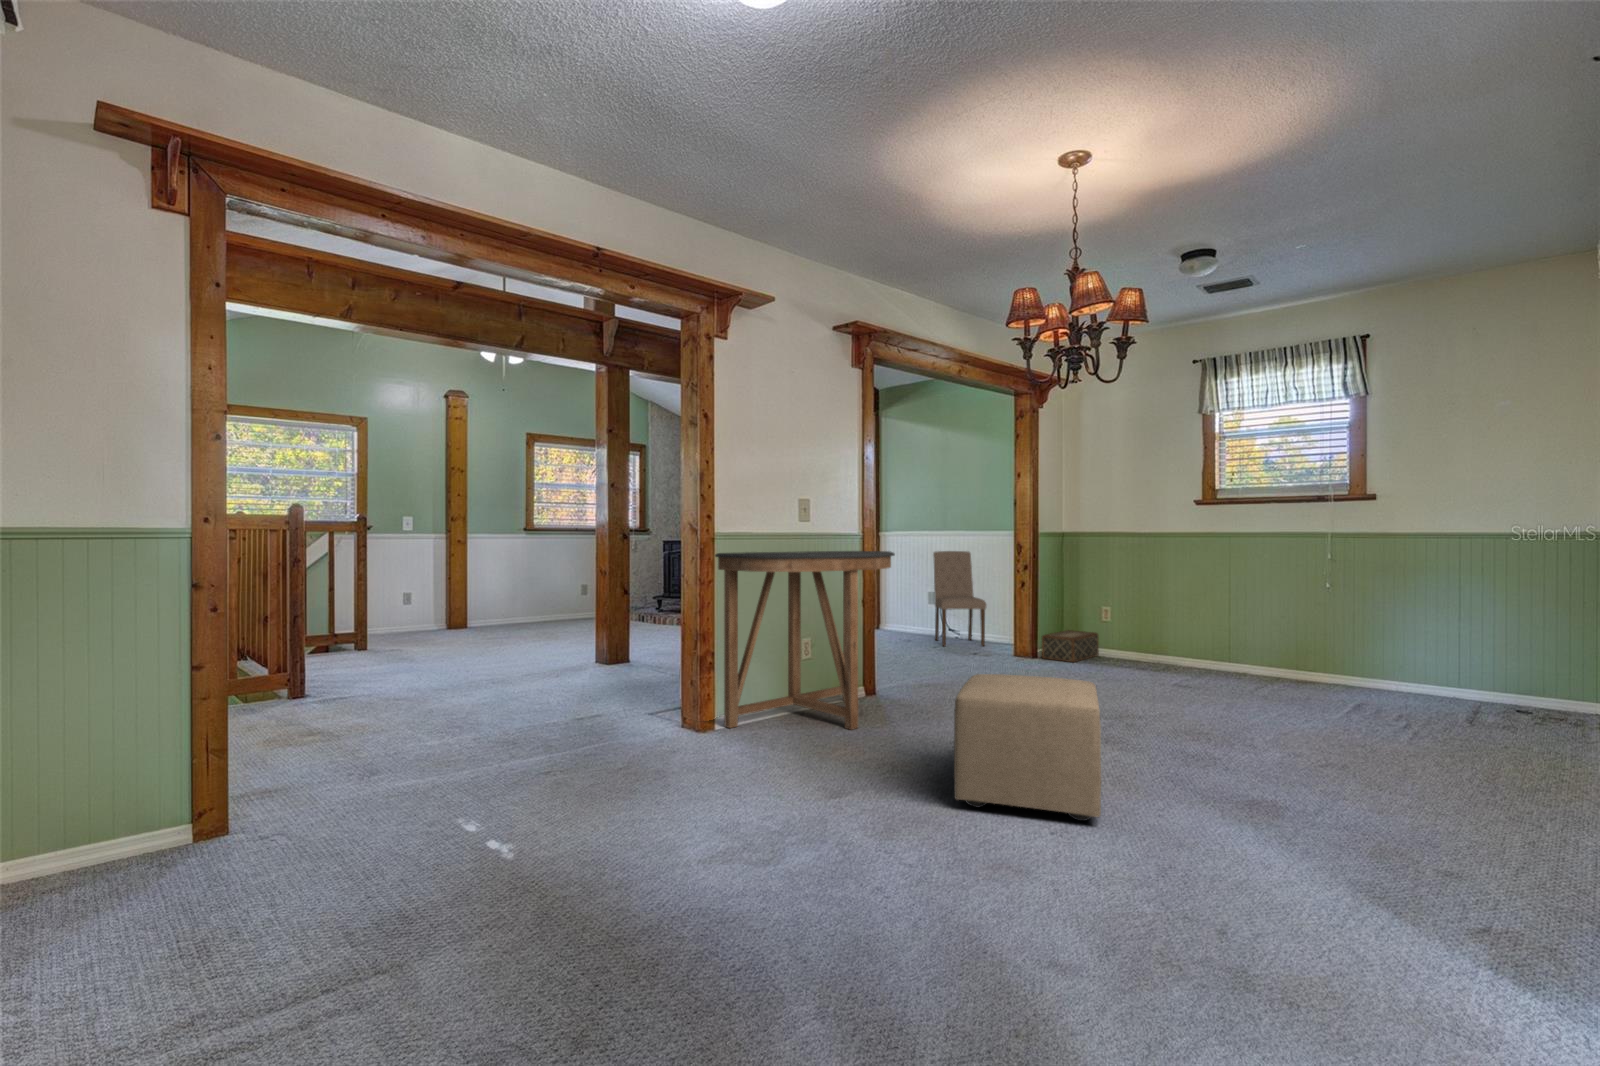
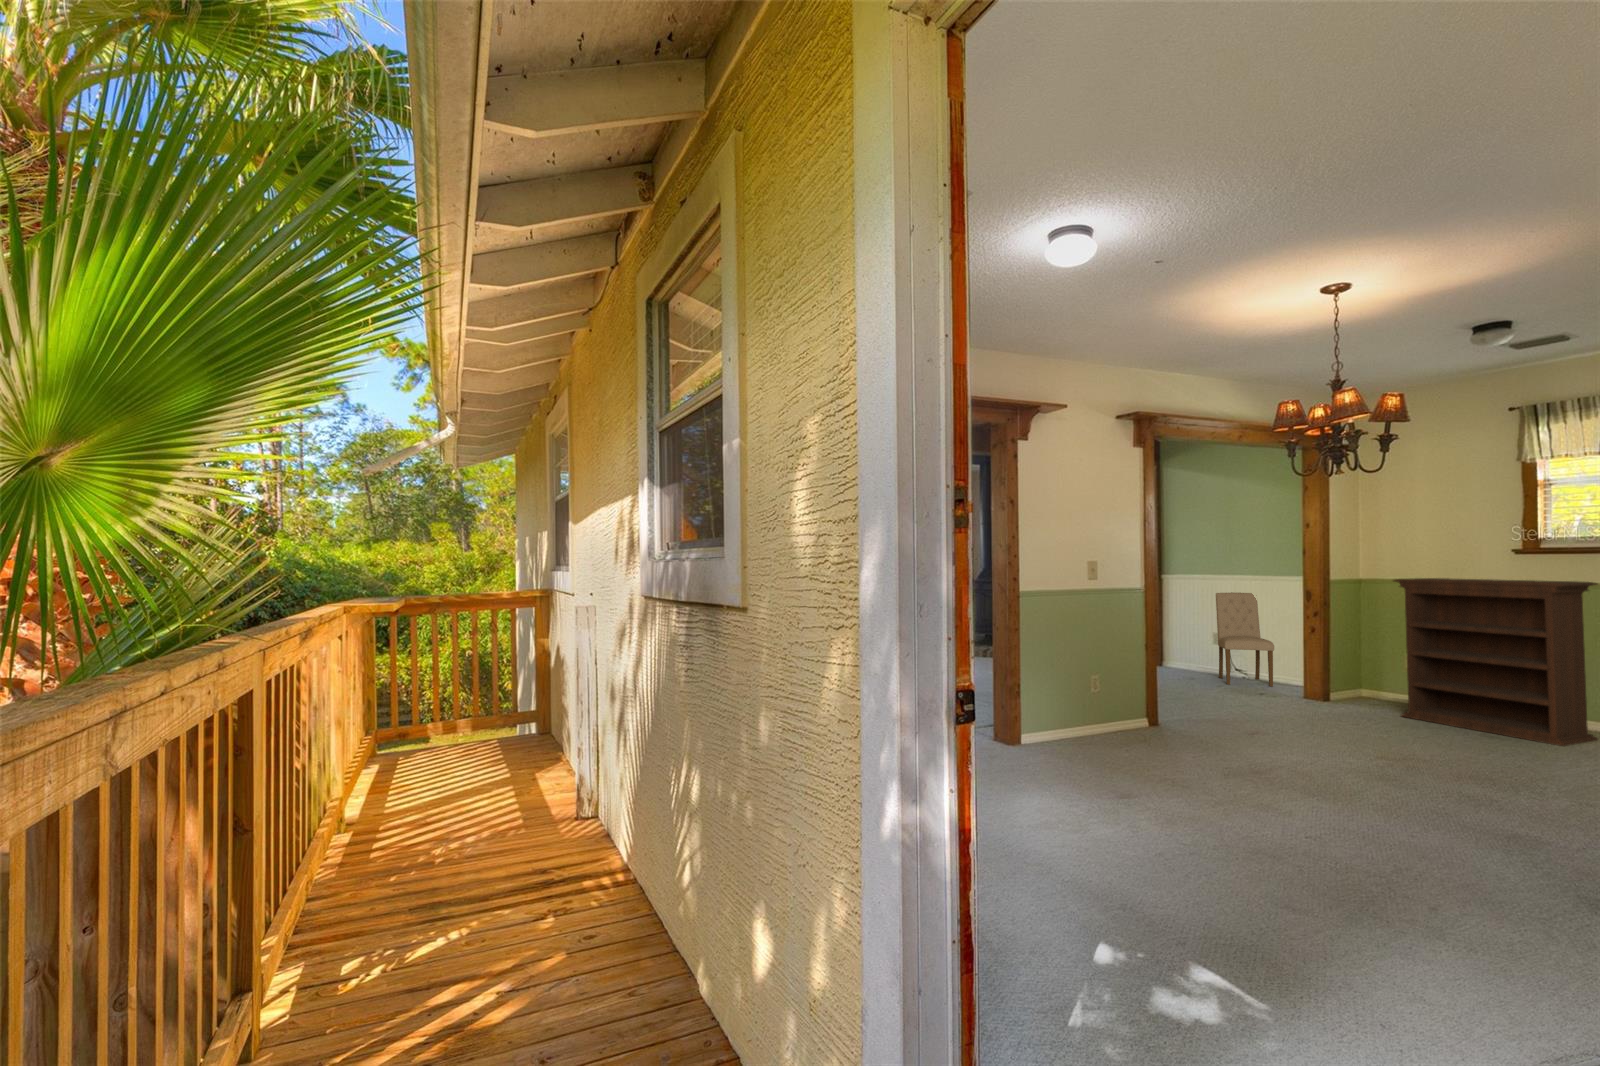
bookshelf: none [1096,527,1265,689] -> present [1394,578,1598,746]
console table: present [715,551,895,730] -> none [1021,602,1175,751]
woven basket: present [1042,630,1099,662] -> none [1335,675,1404,708]
ottoman: present [954,674,1101,821] -> none [1227,713,1361,832]

